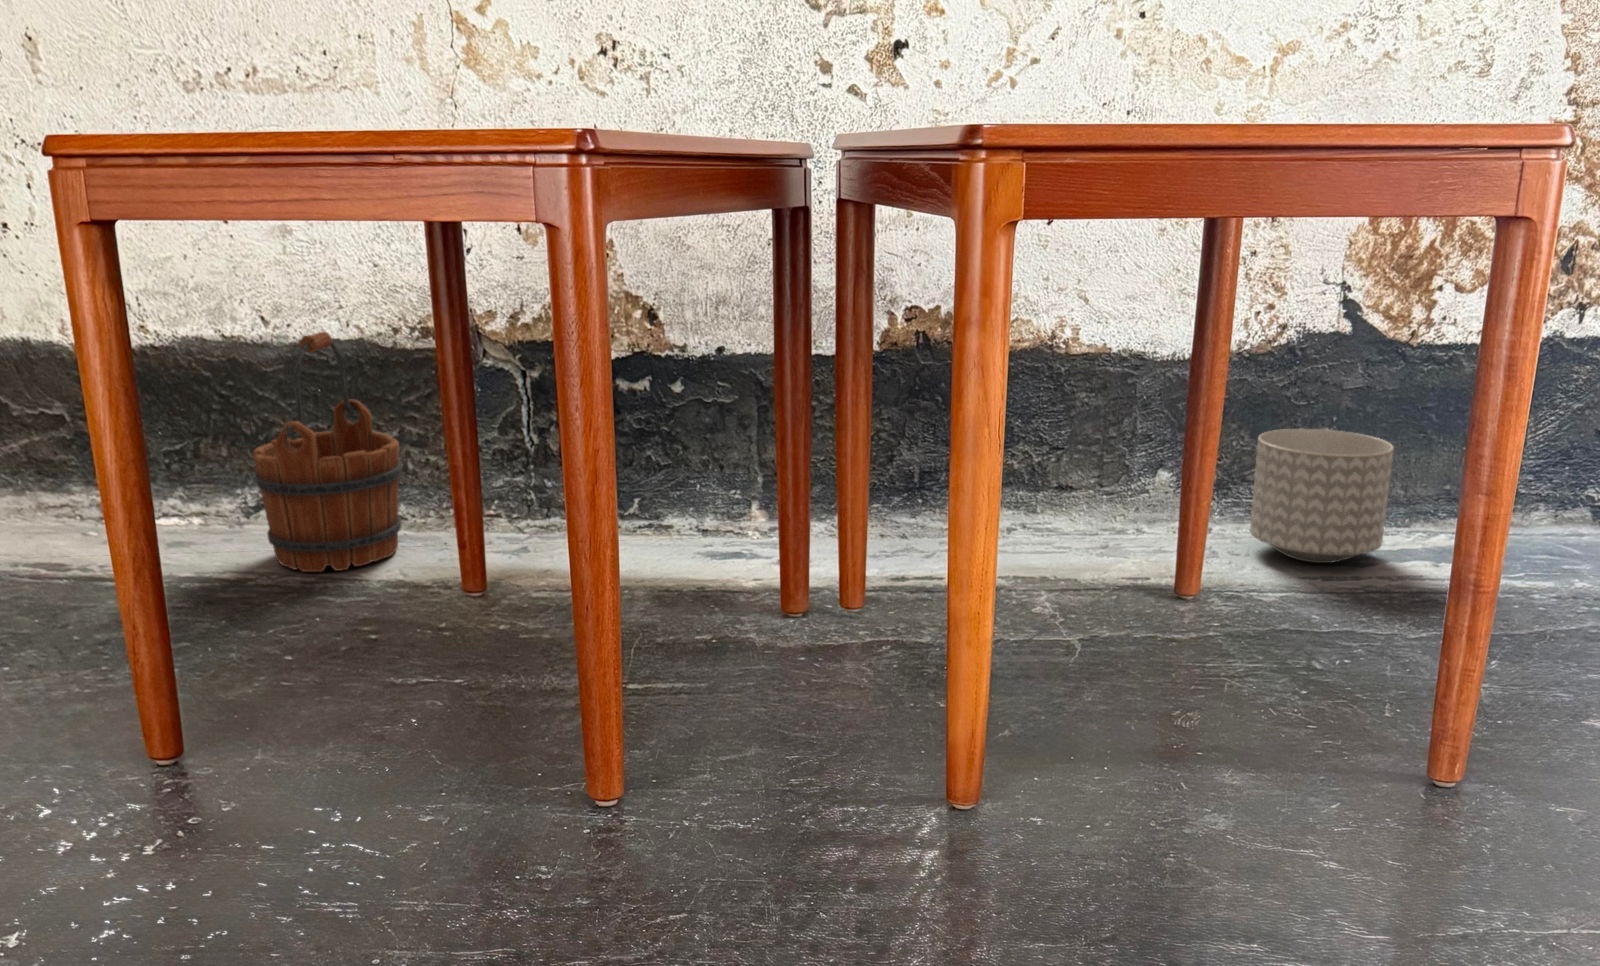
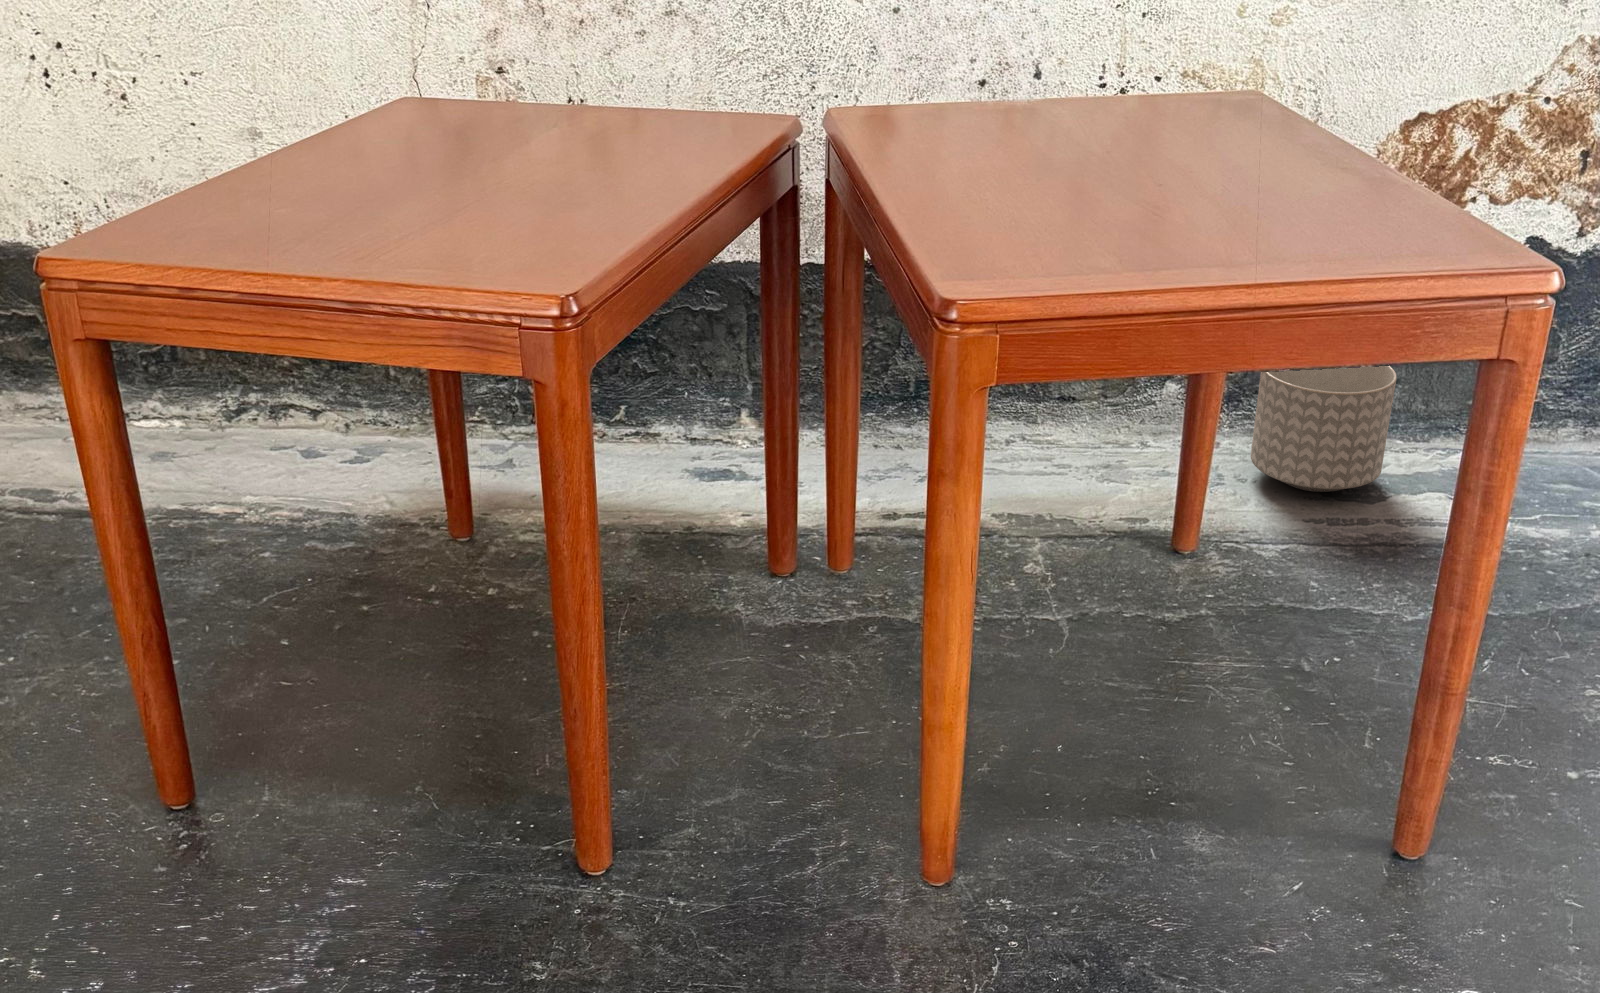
wooden bucket: present [253,332,402,572] -> none [240,250,388,493]

